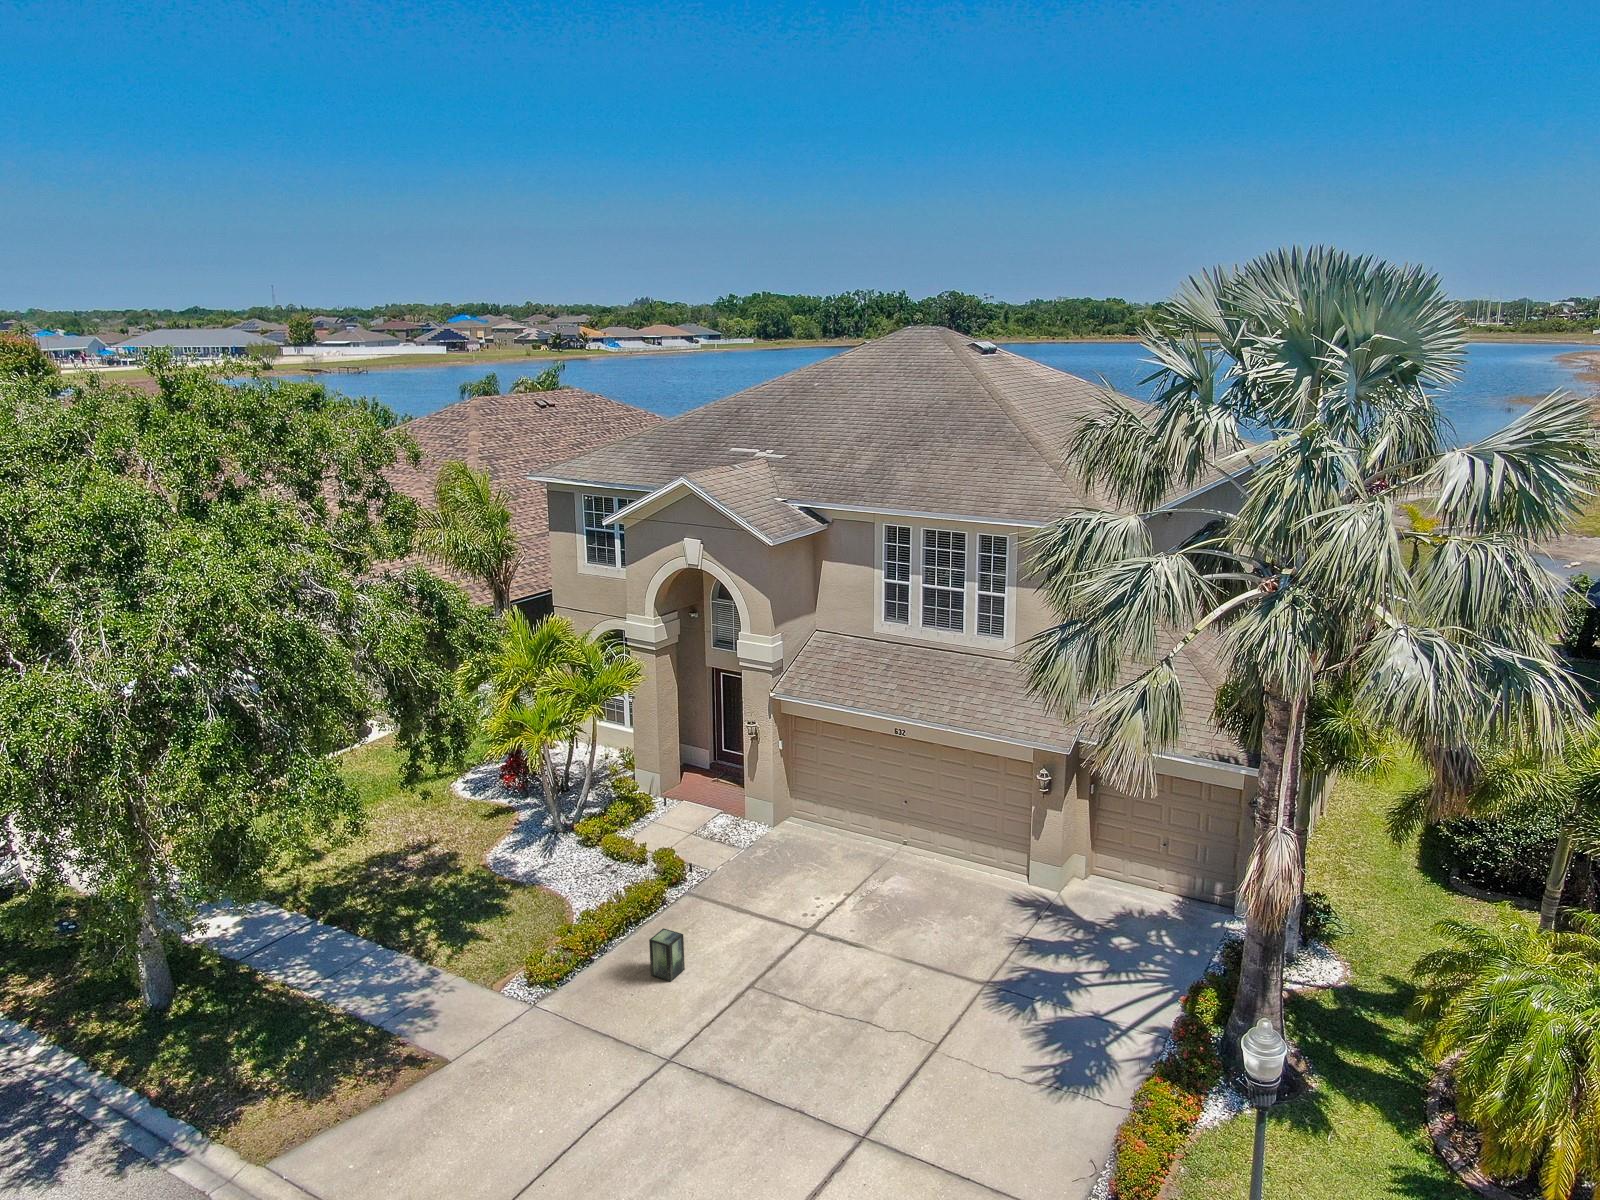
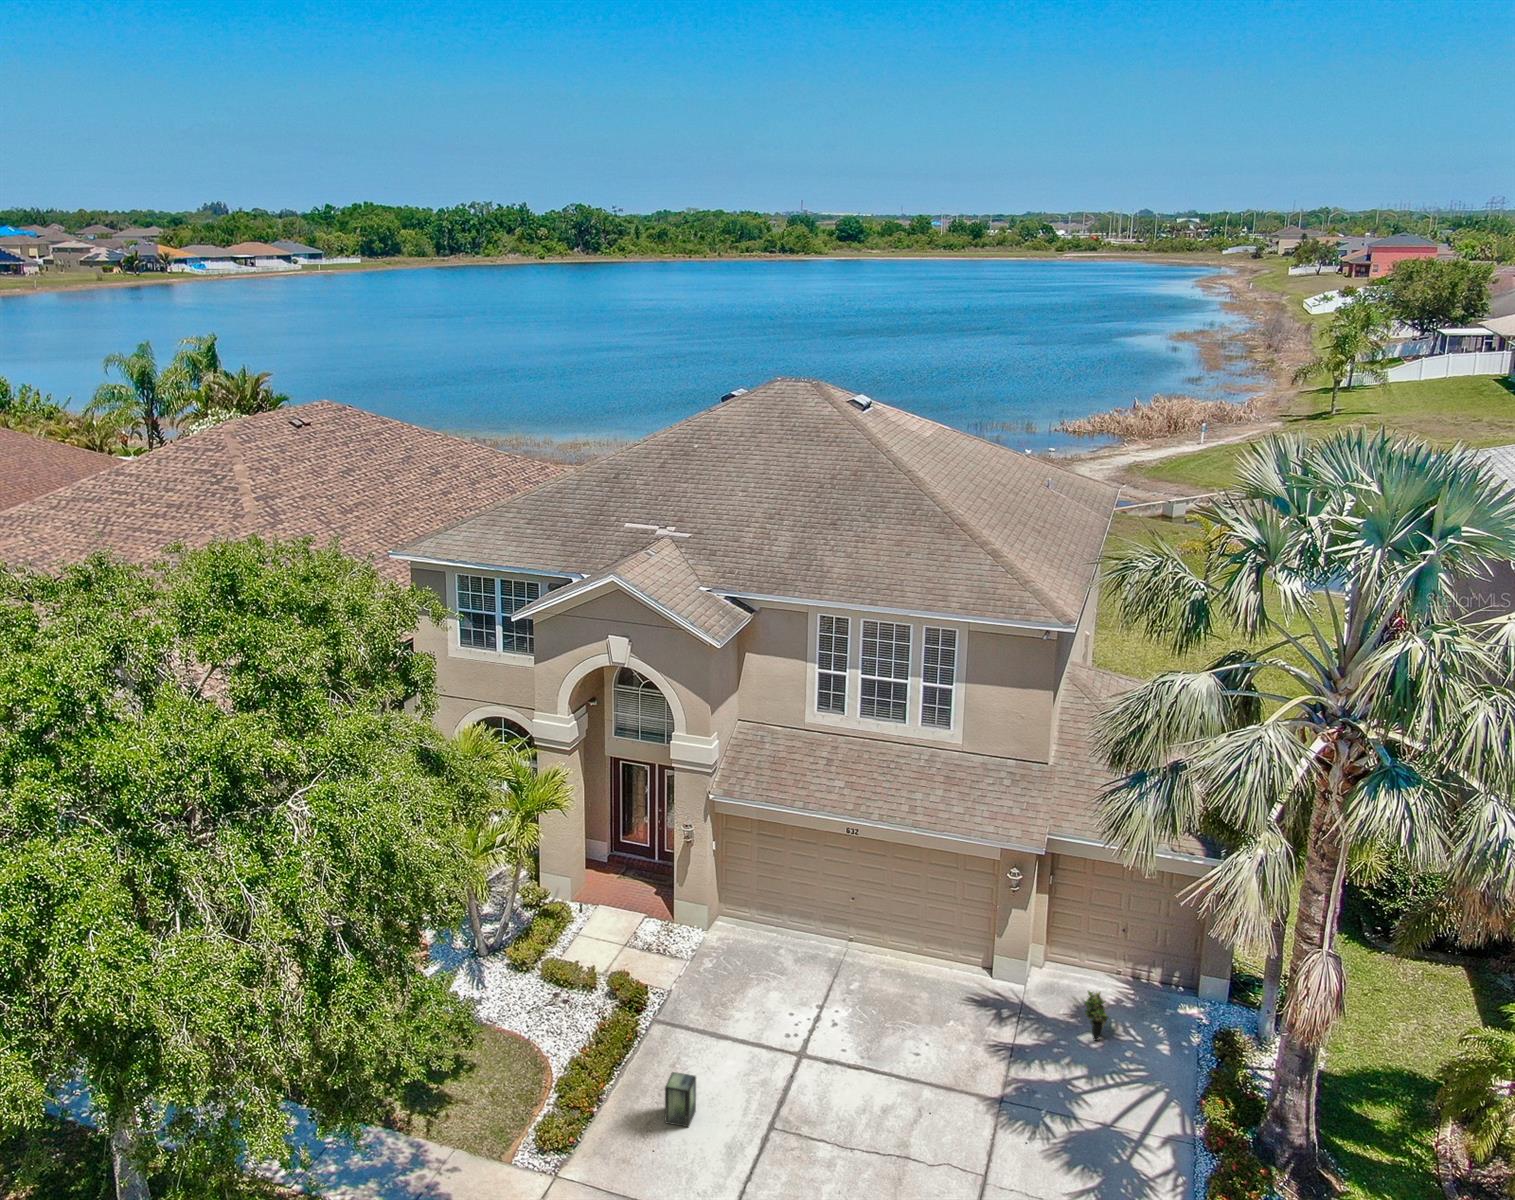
potted plant: none [1108,904,1136,958] -> present [1084,991,1109,1041]

